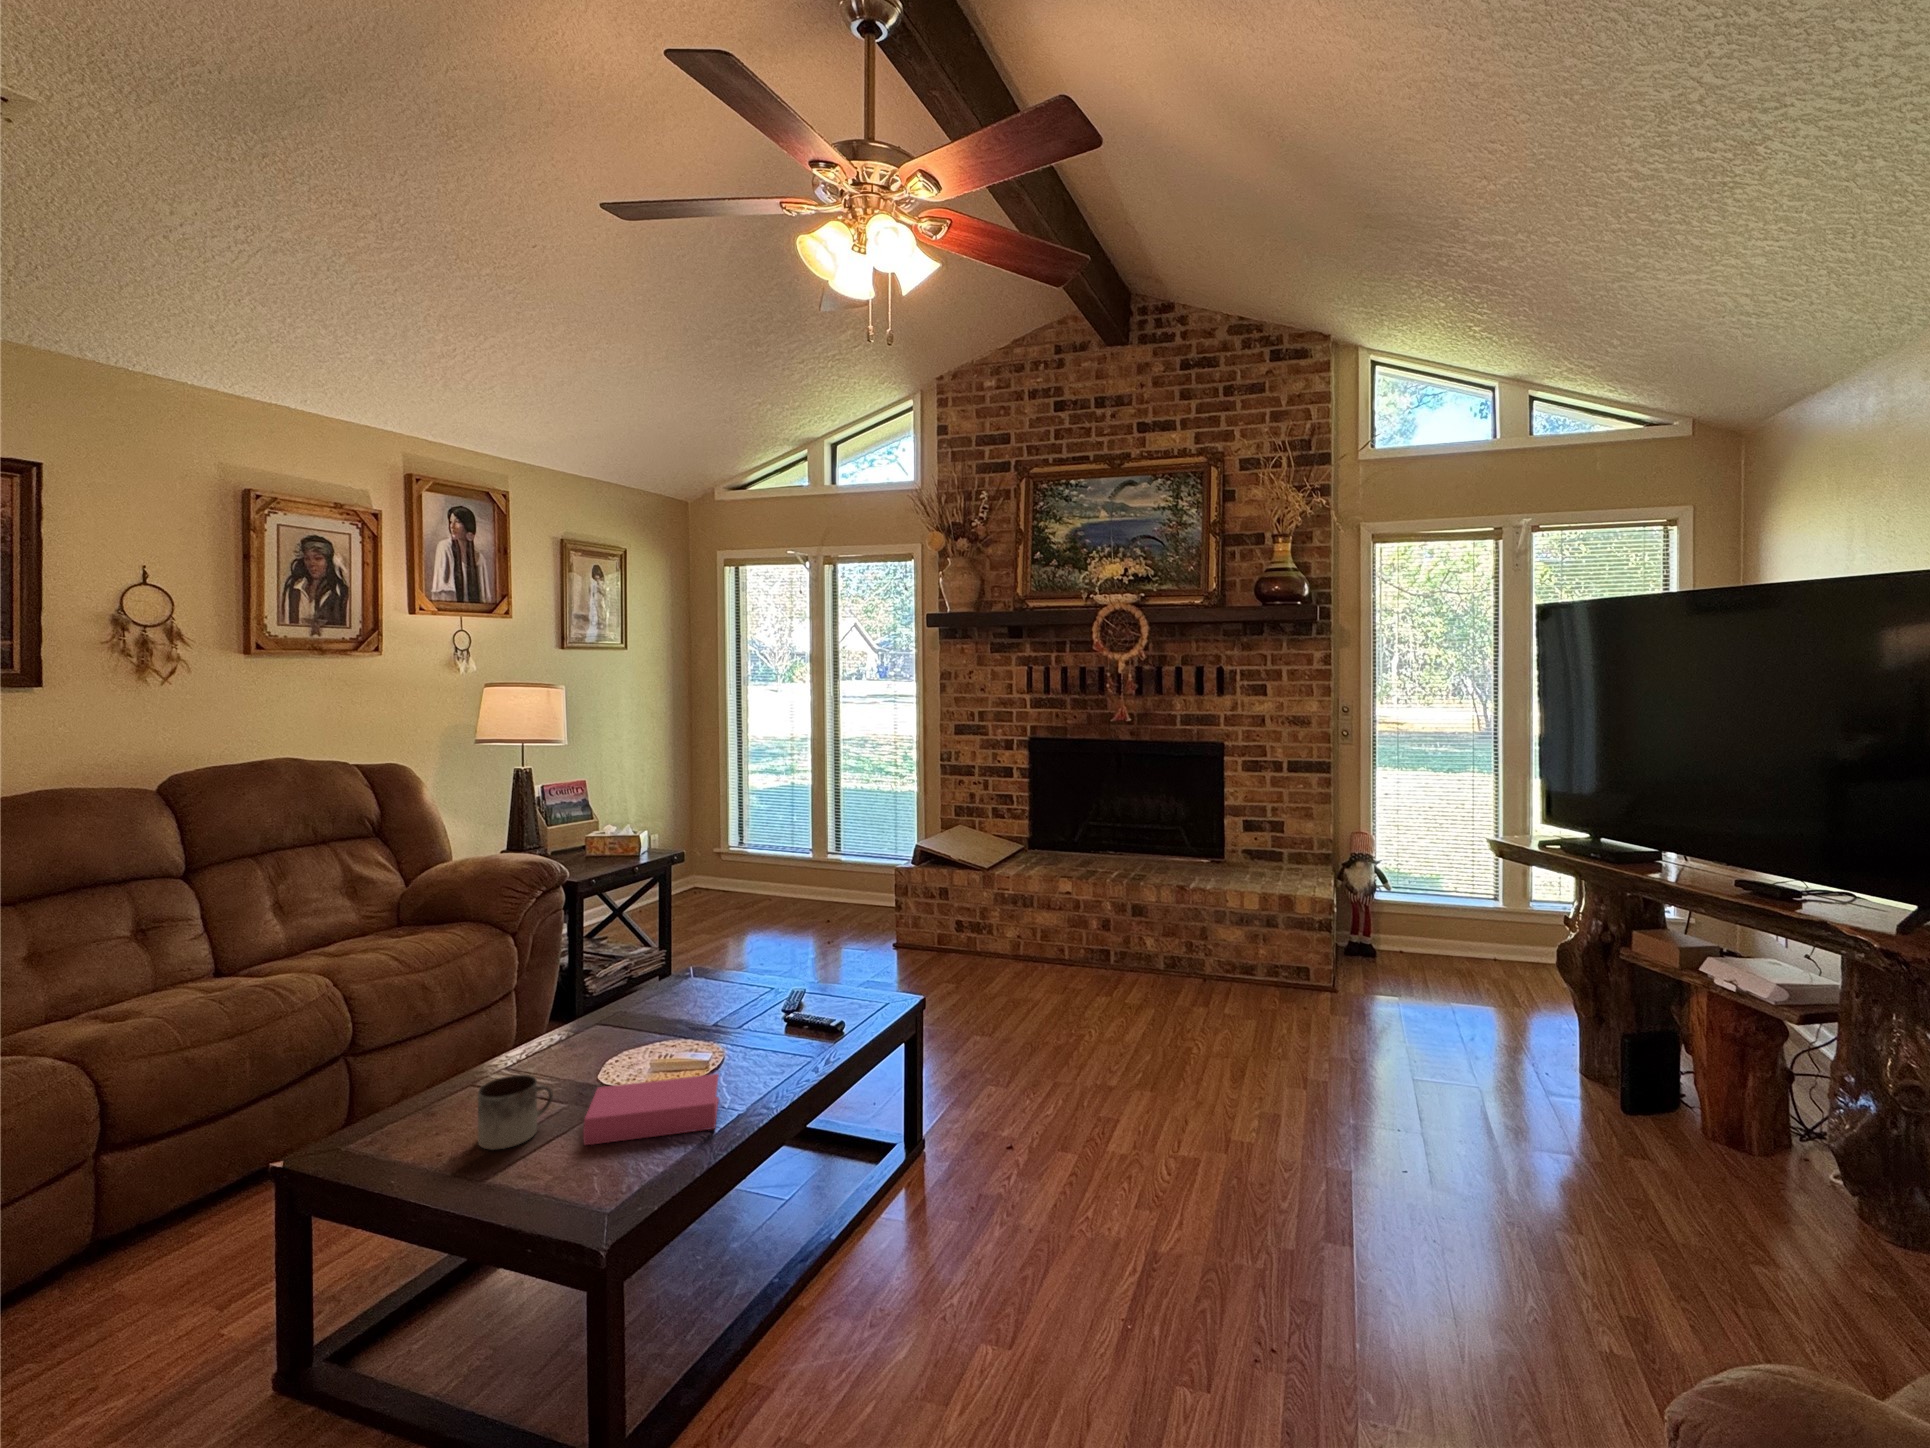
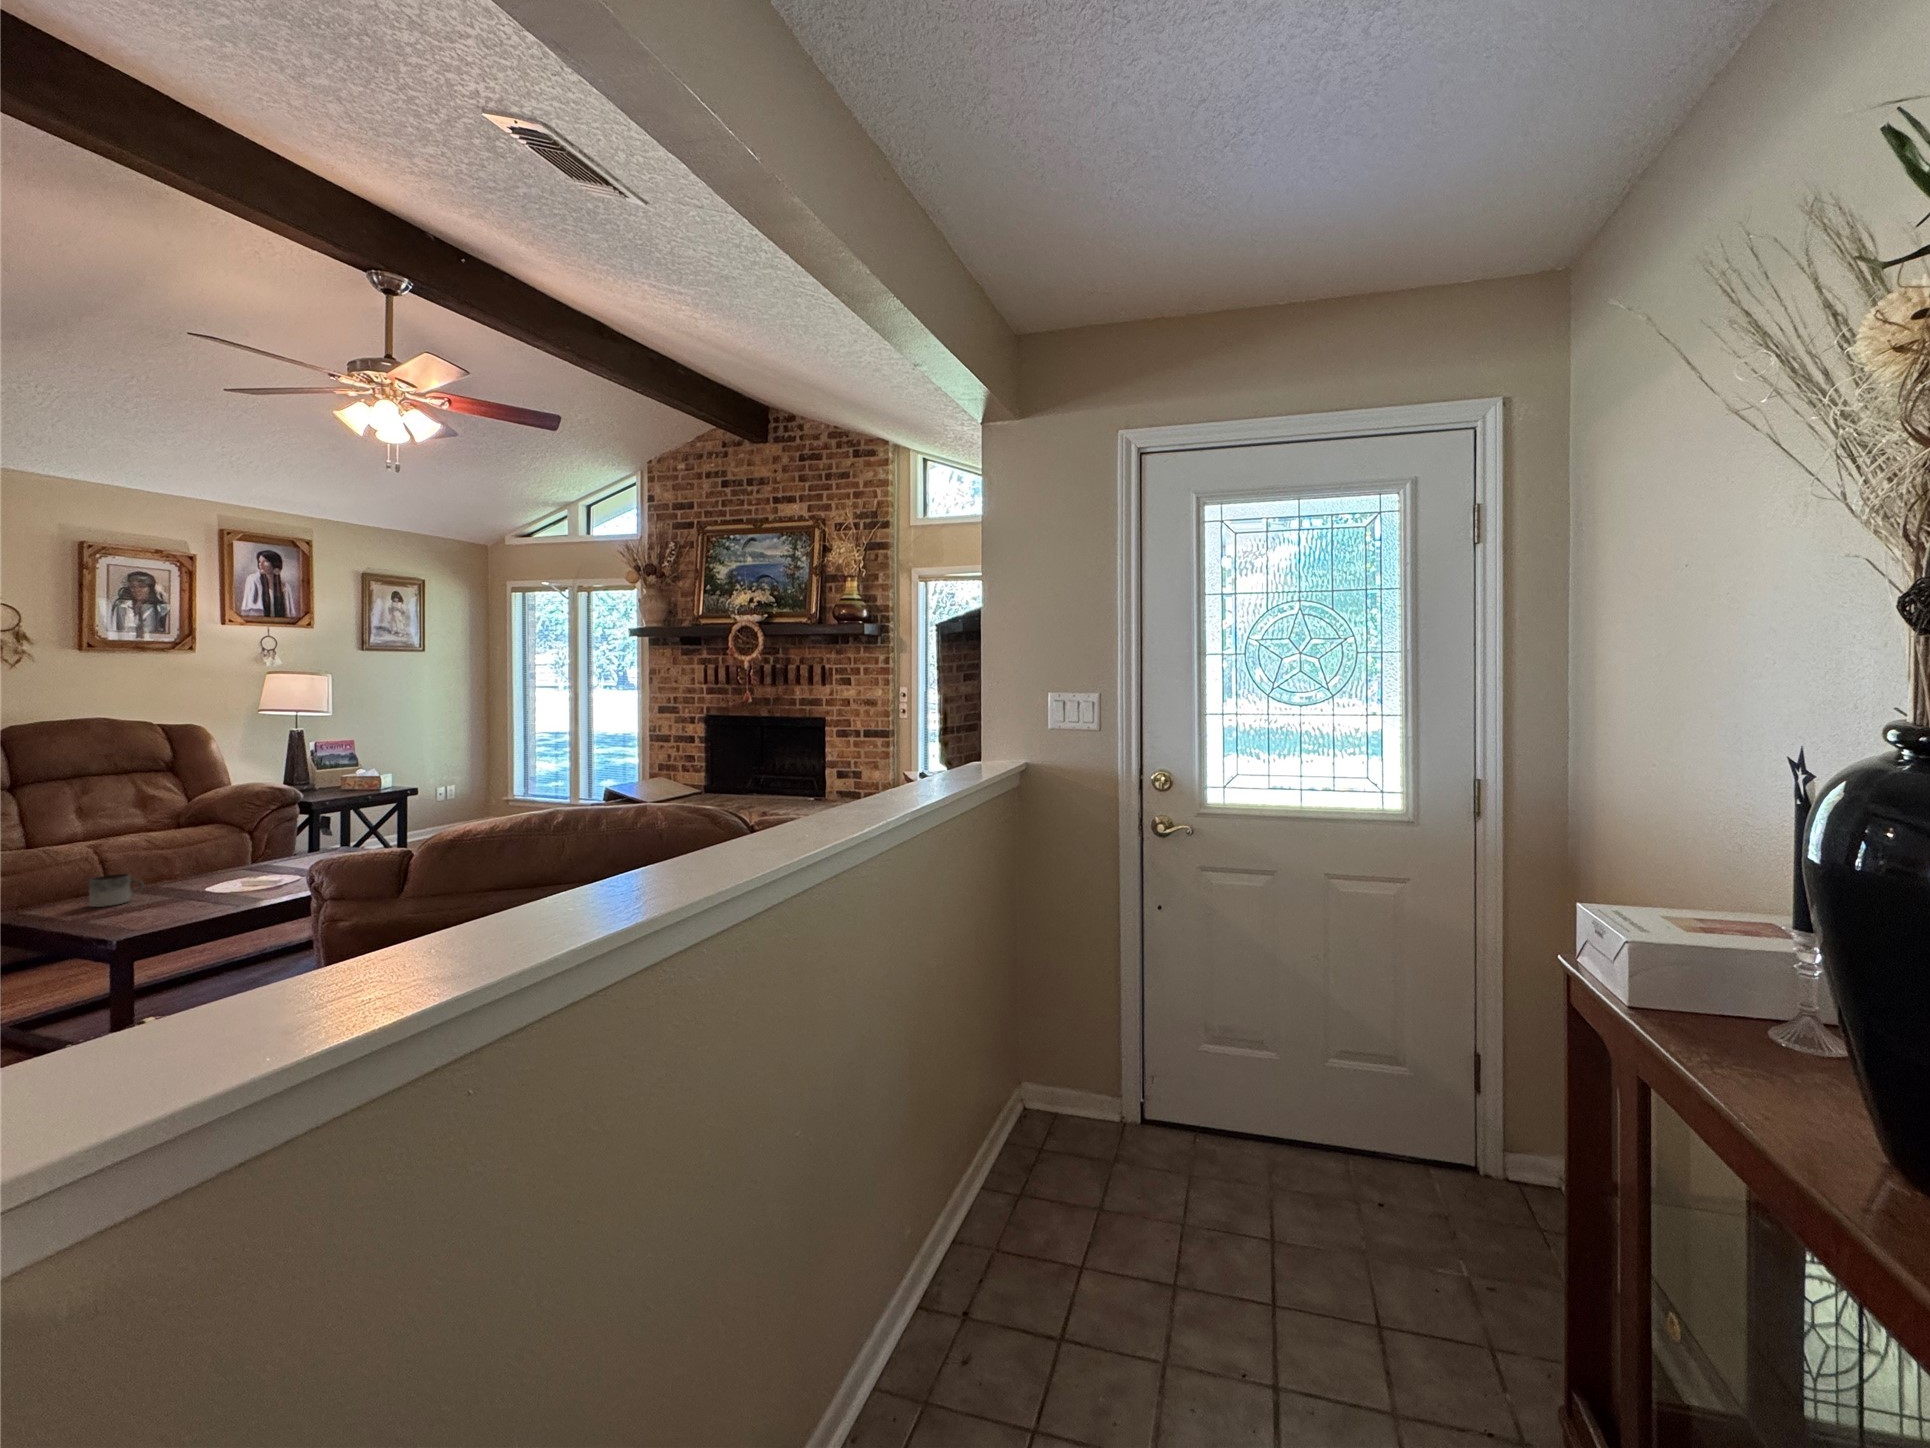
book: present [583,1074,719,1145] -> none [146,878,251,906]

